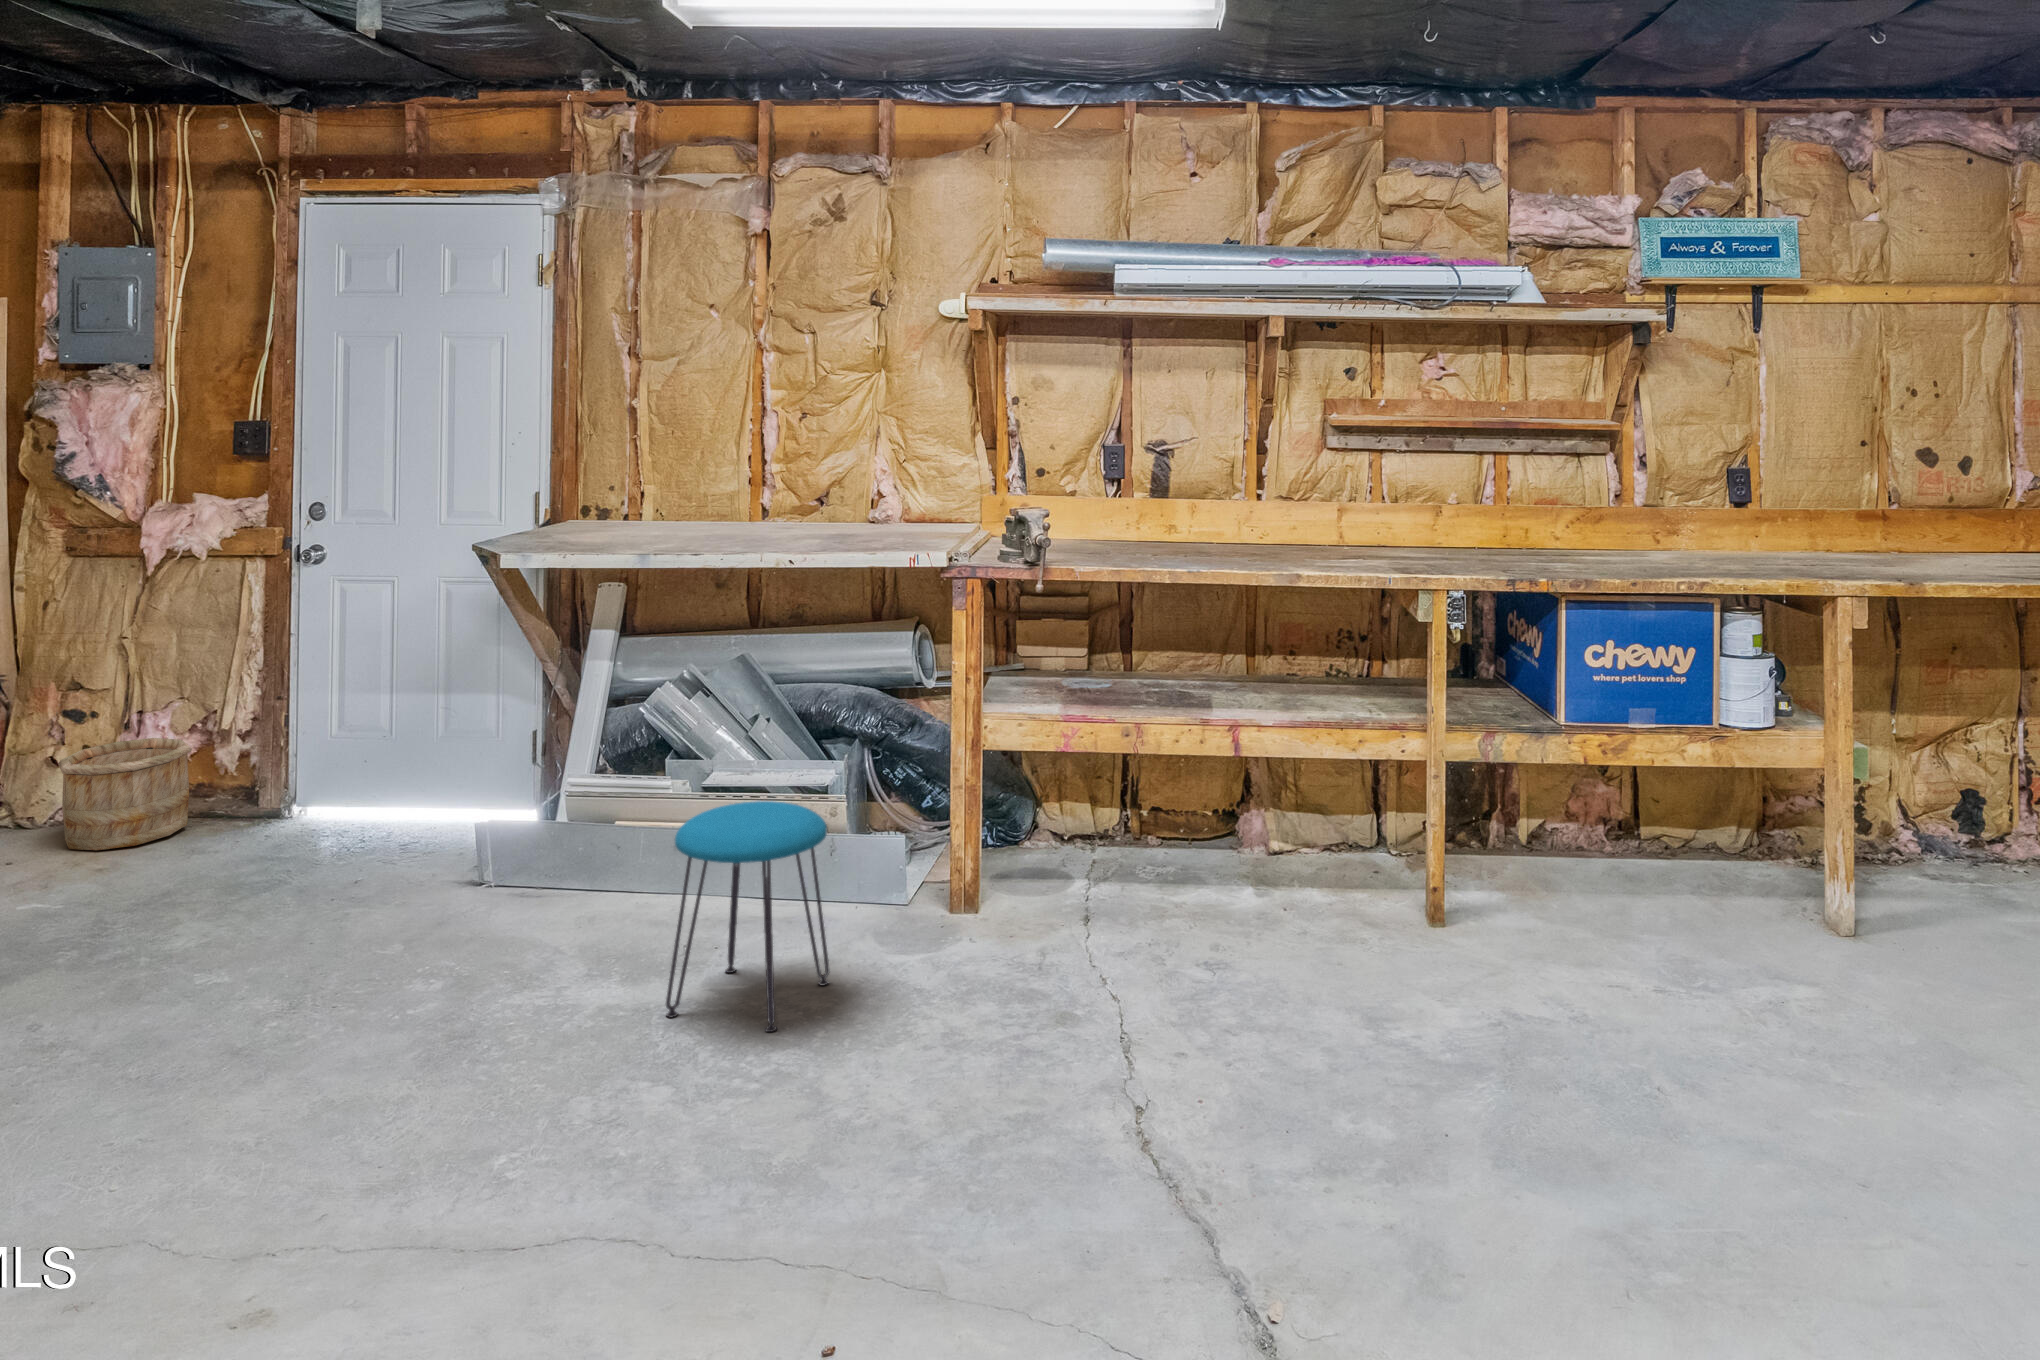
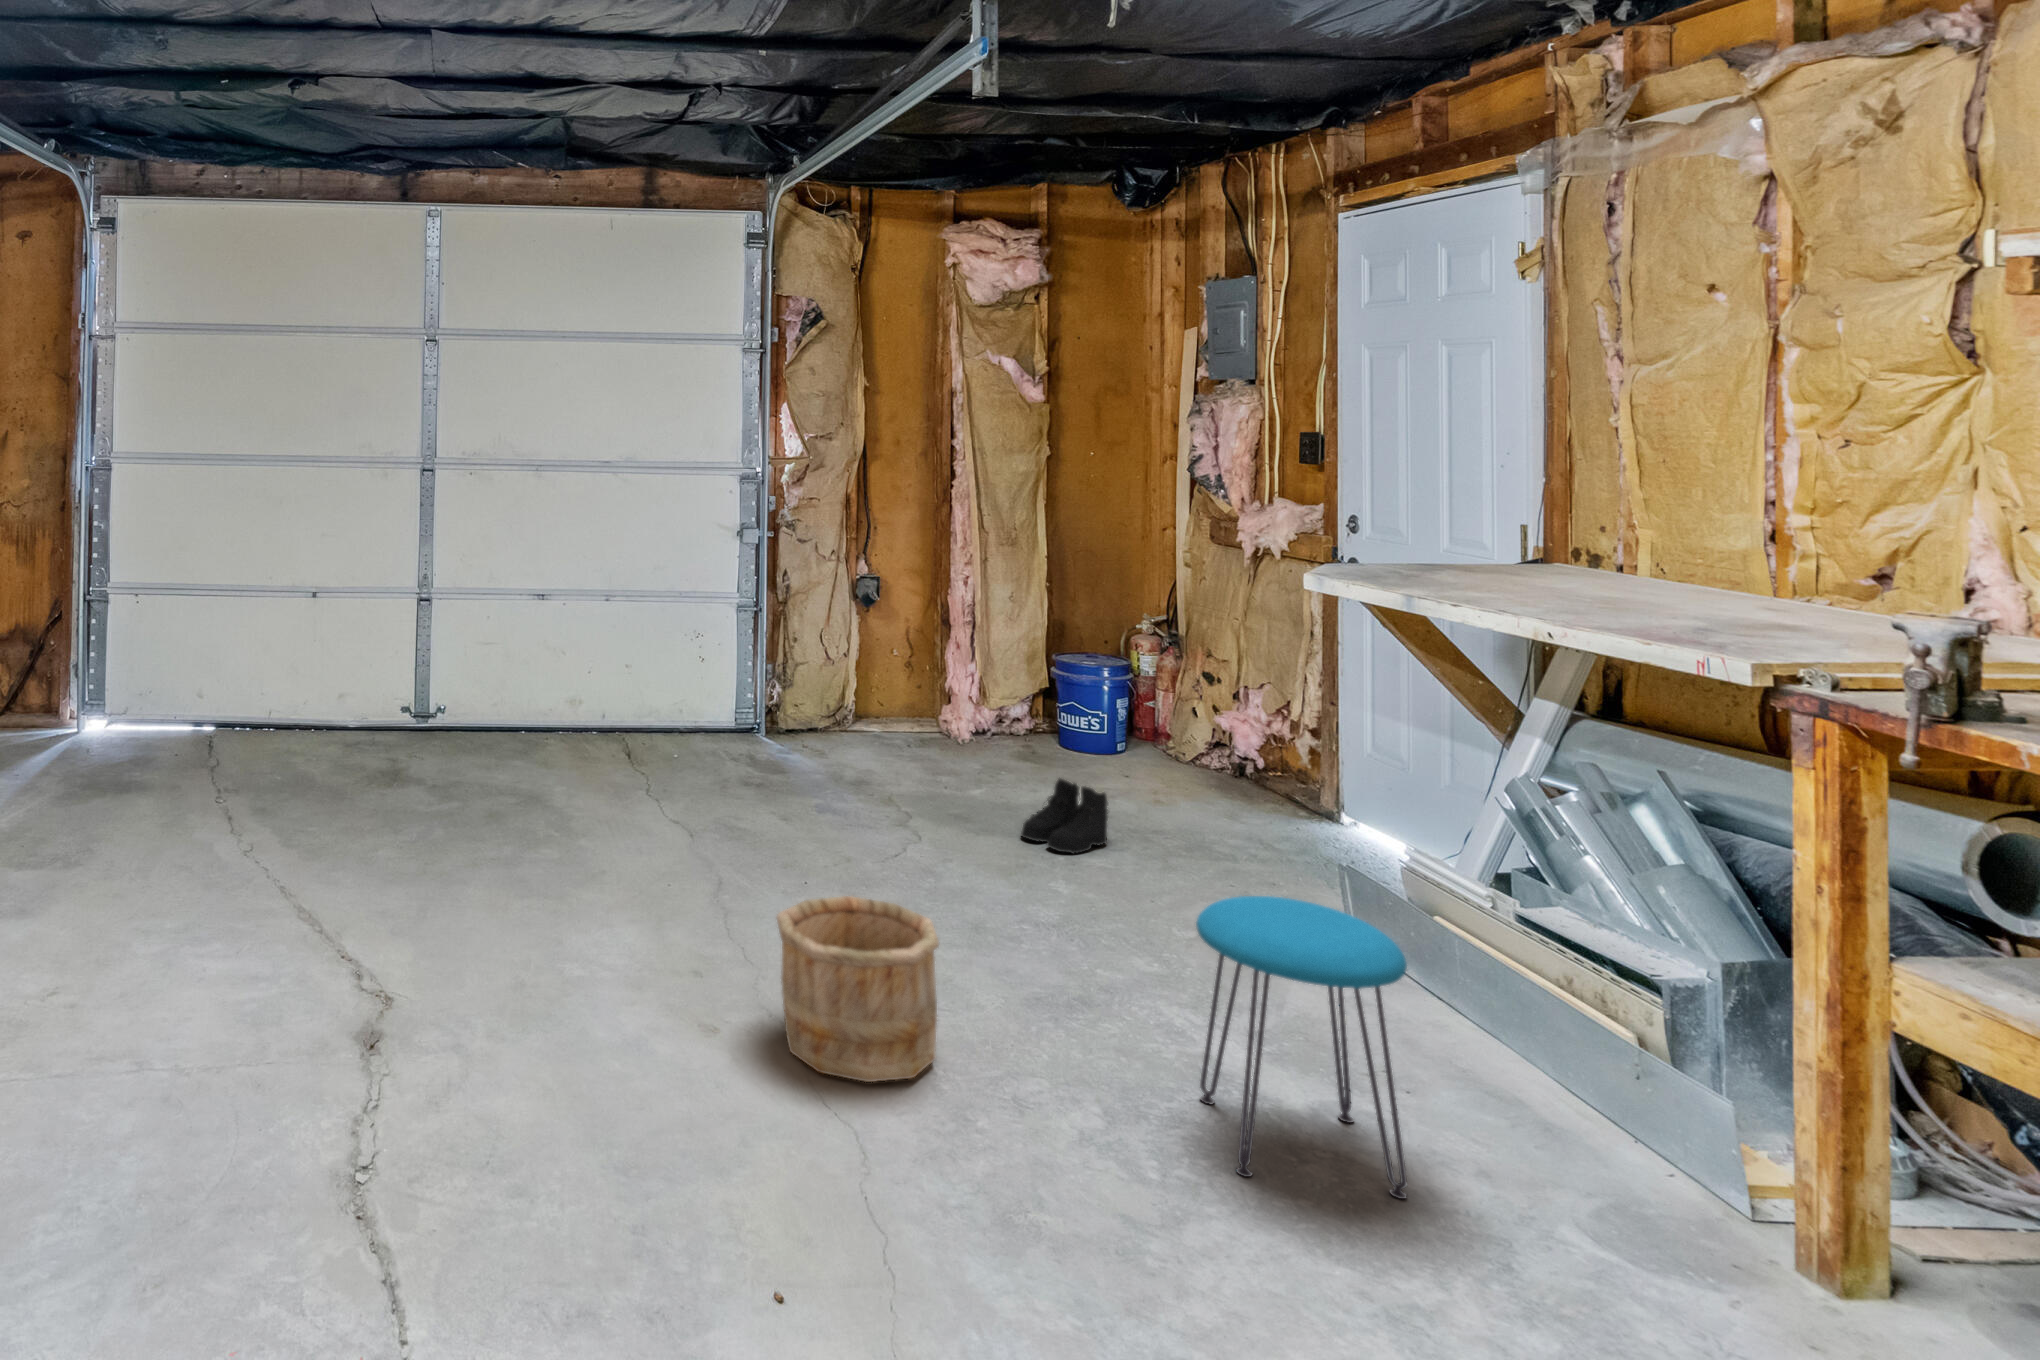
wooden bucket: present [58,738,192,850] -> present [777,896,939,1082]
boots: none [75,861,177,959] -> present [1021,779,1108,854]

